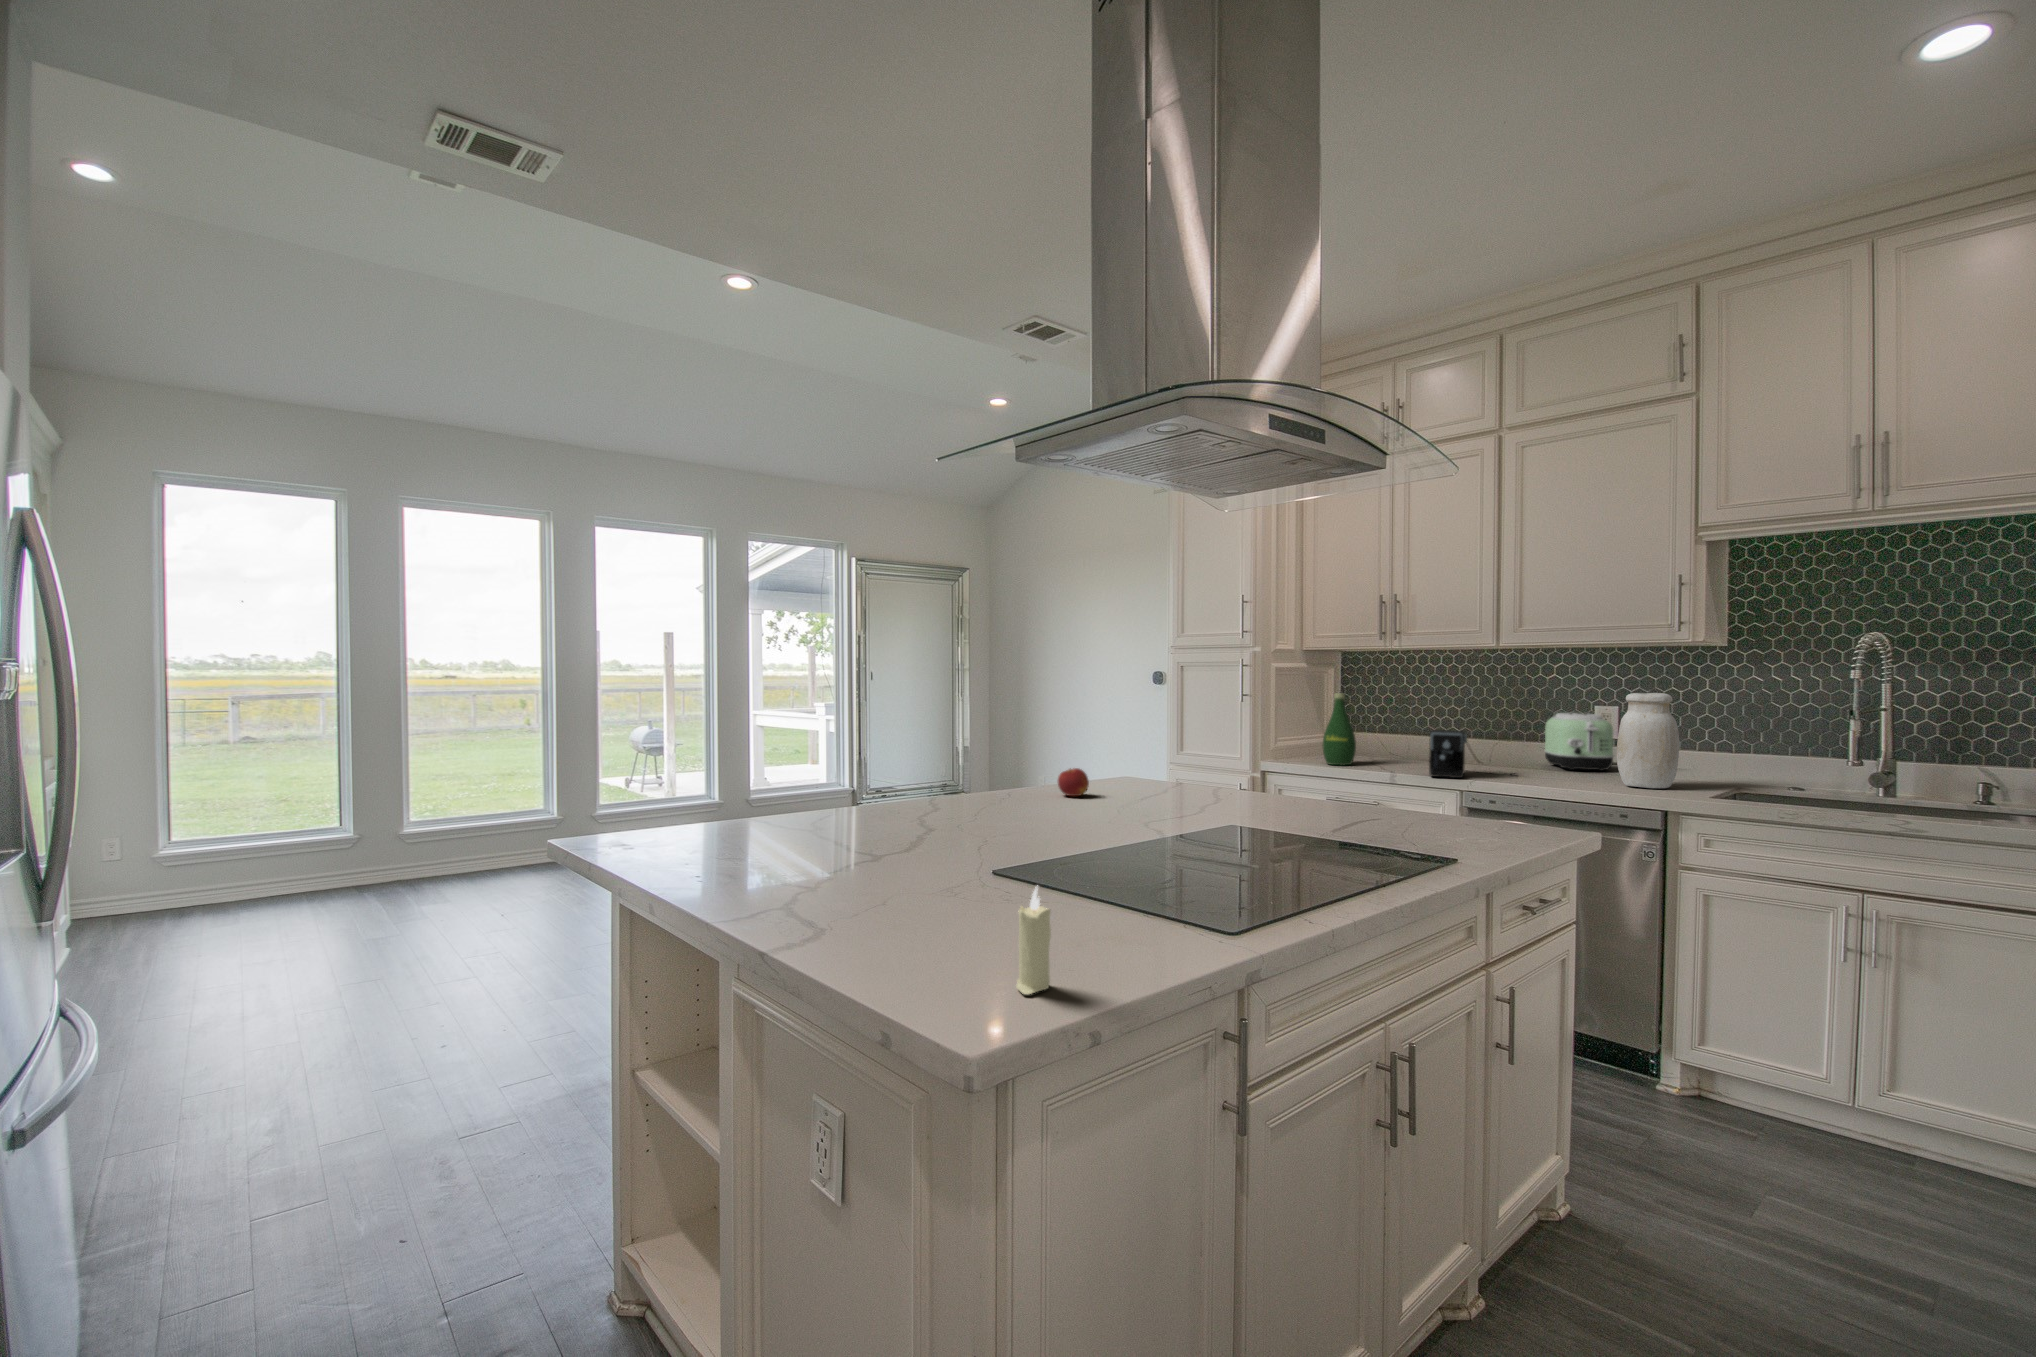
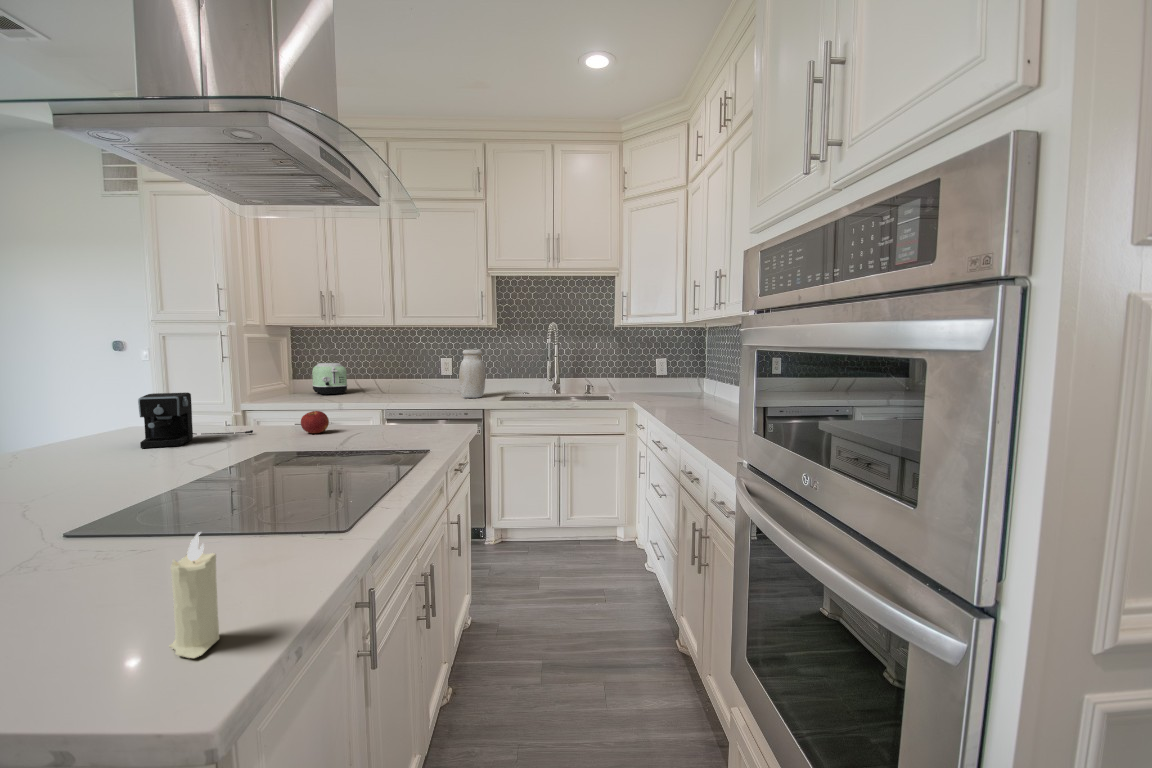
bottle: present [1322,693,1356,765] -> none [288,353,312,402]
toaster: present [1545,713,1614,771] -> present [312,363,347,395]
coffee maker: present [1429,730,1517,778] -> present [138,393,253,448]
apple: present [1058,768,1089,796] -> present [301,411,329,433]

